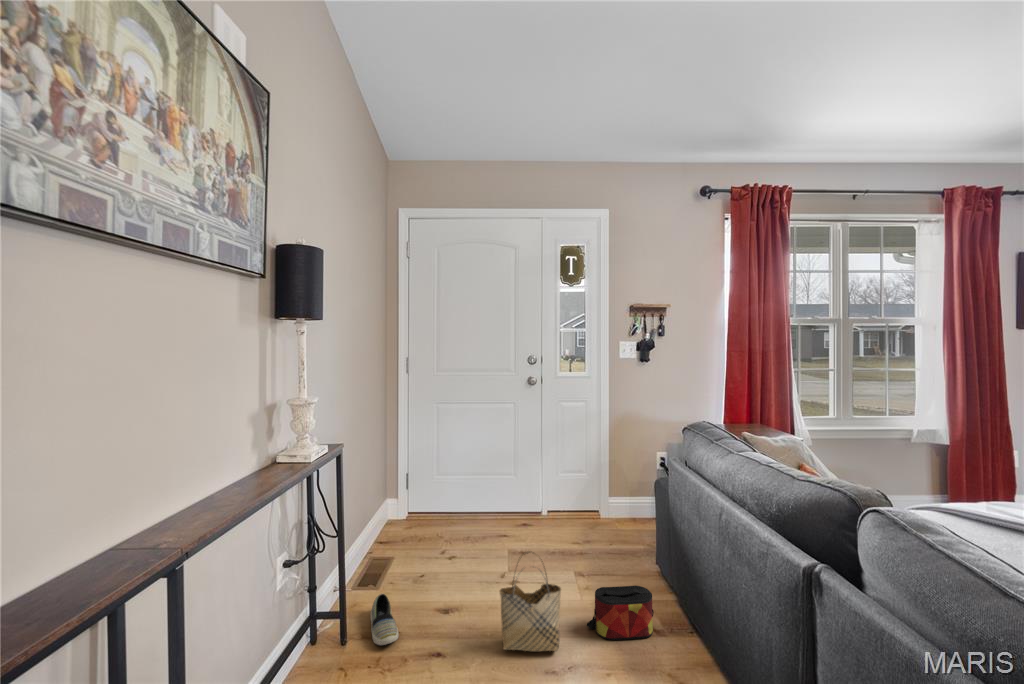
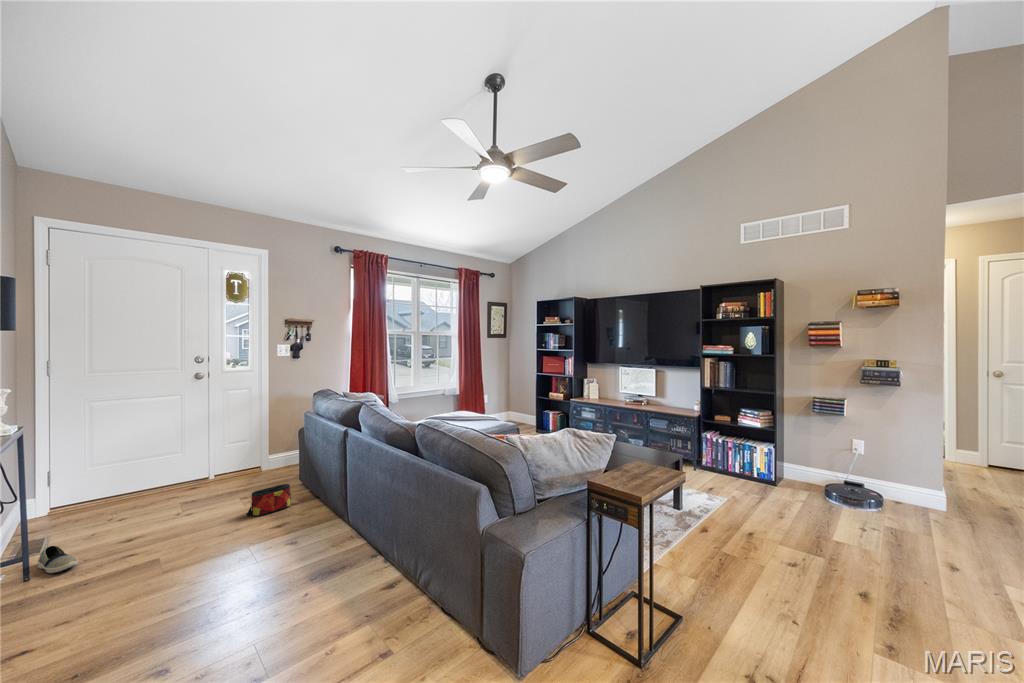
woven basket: present [499,551,561,651] -> none [177,478,227,540]

